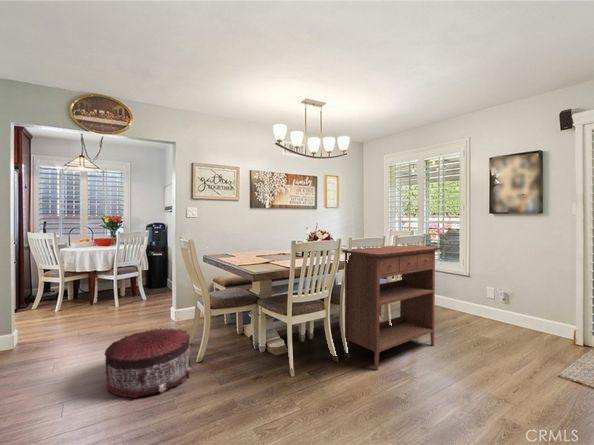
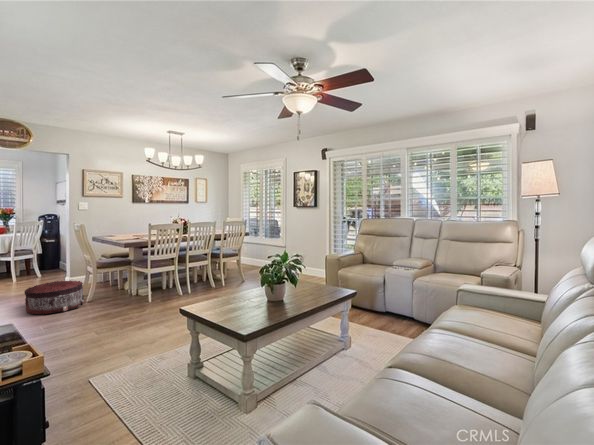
console table: present [341,245,442,370] -> none [185,227,250,296]

